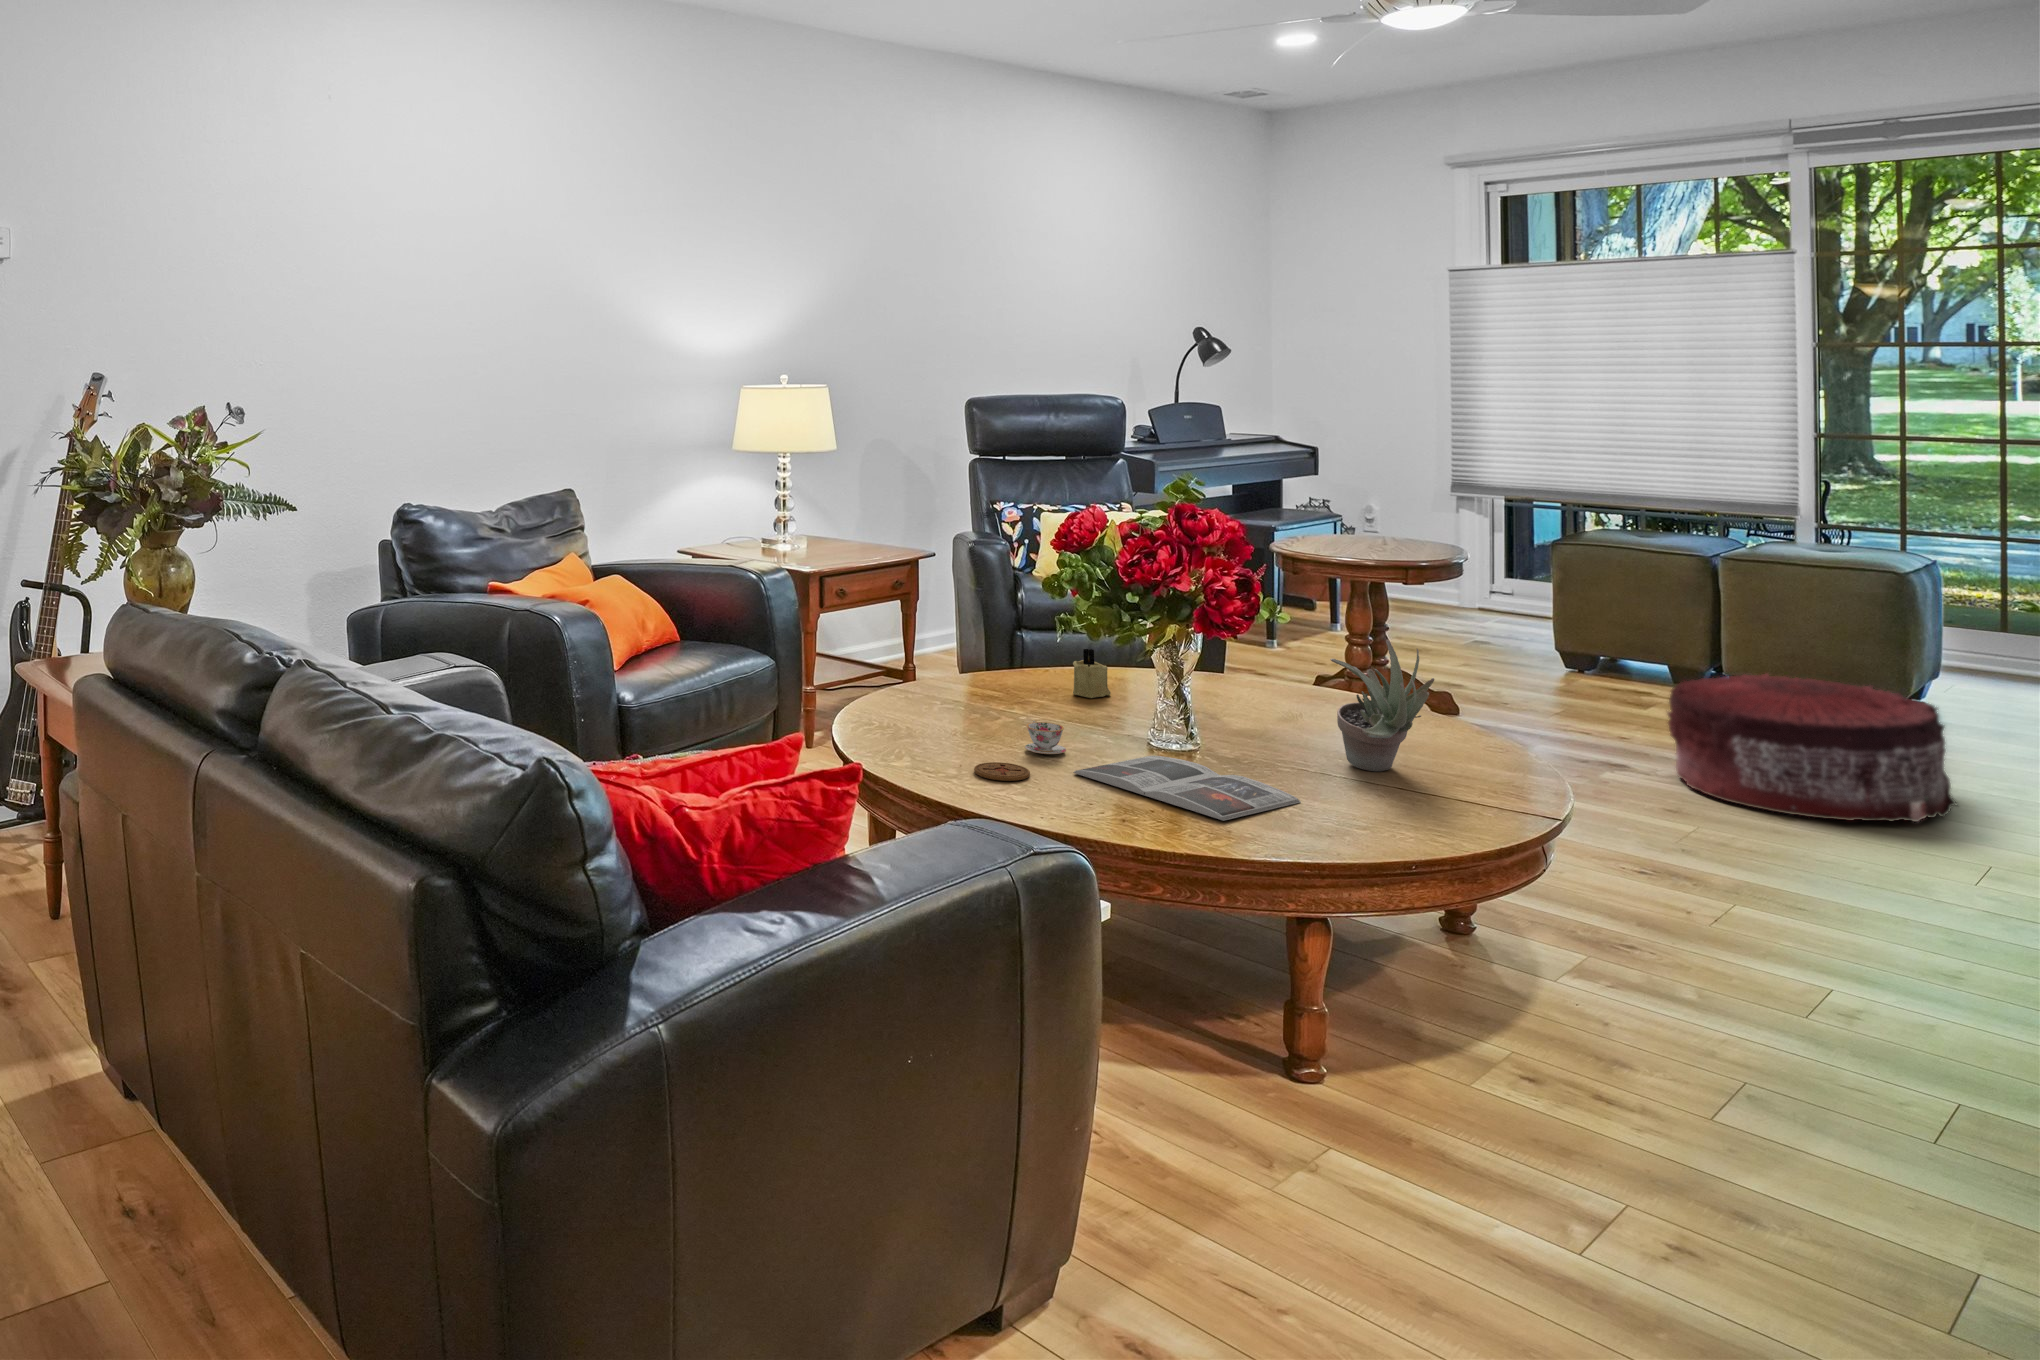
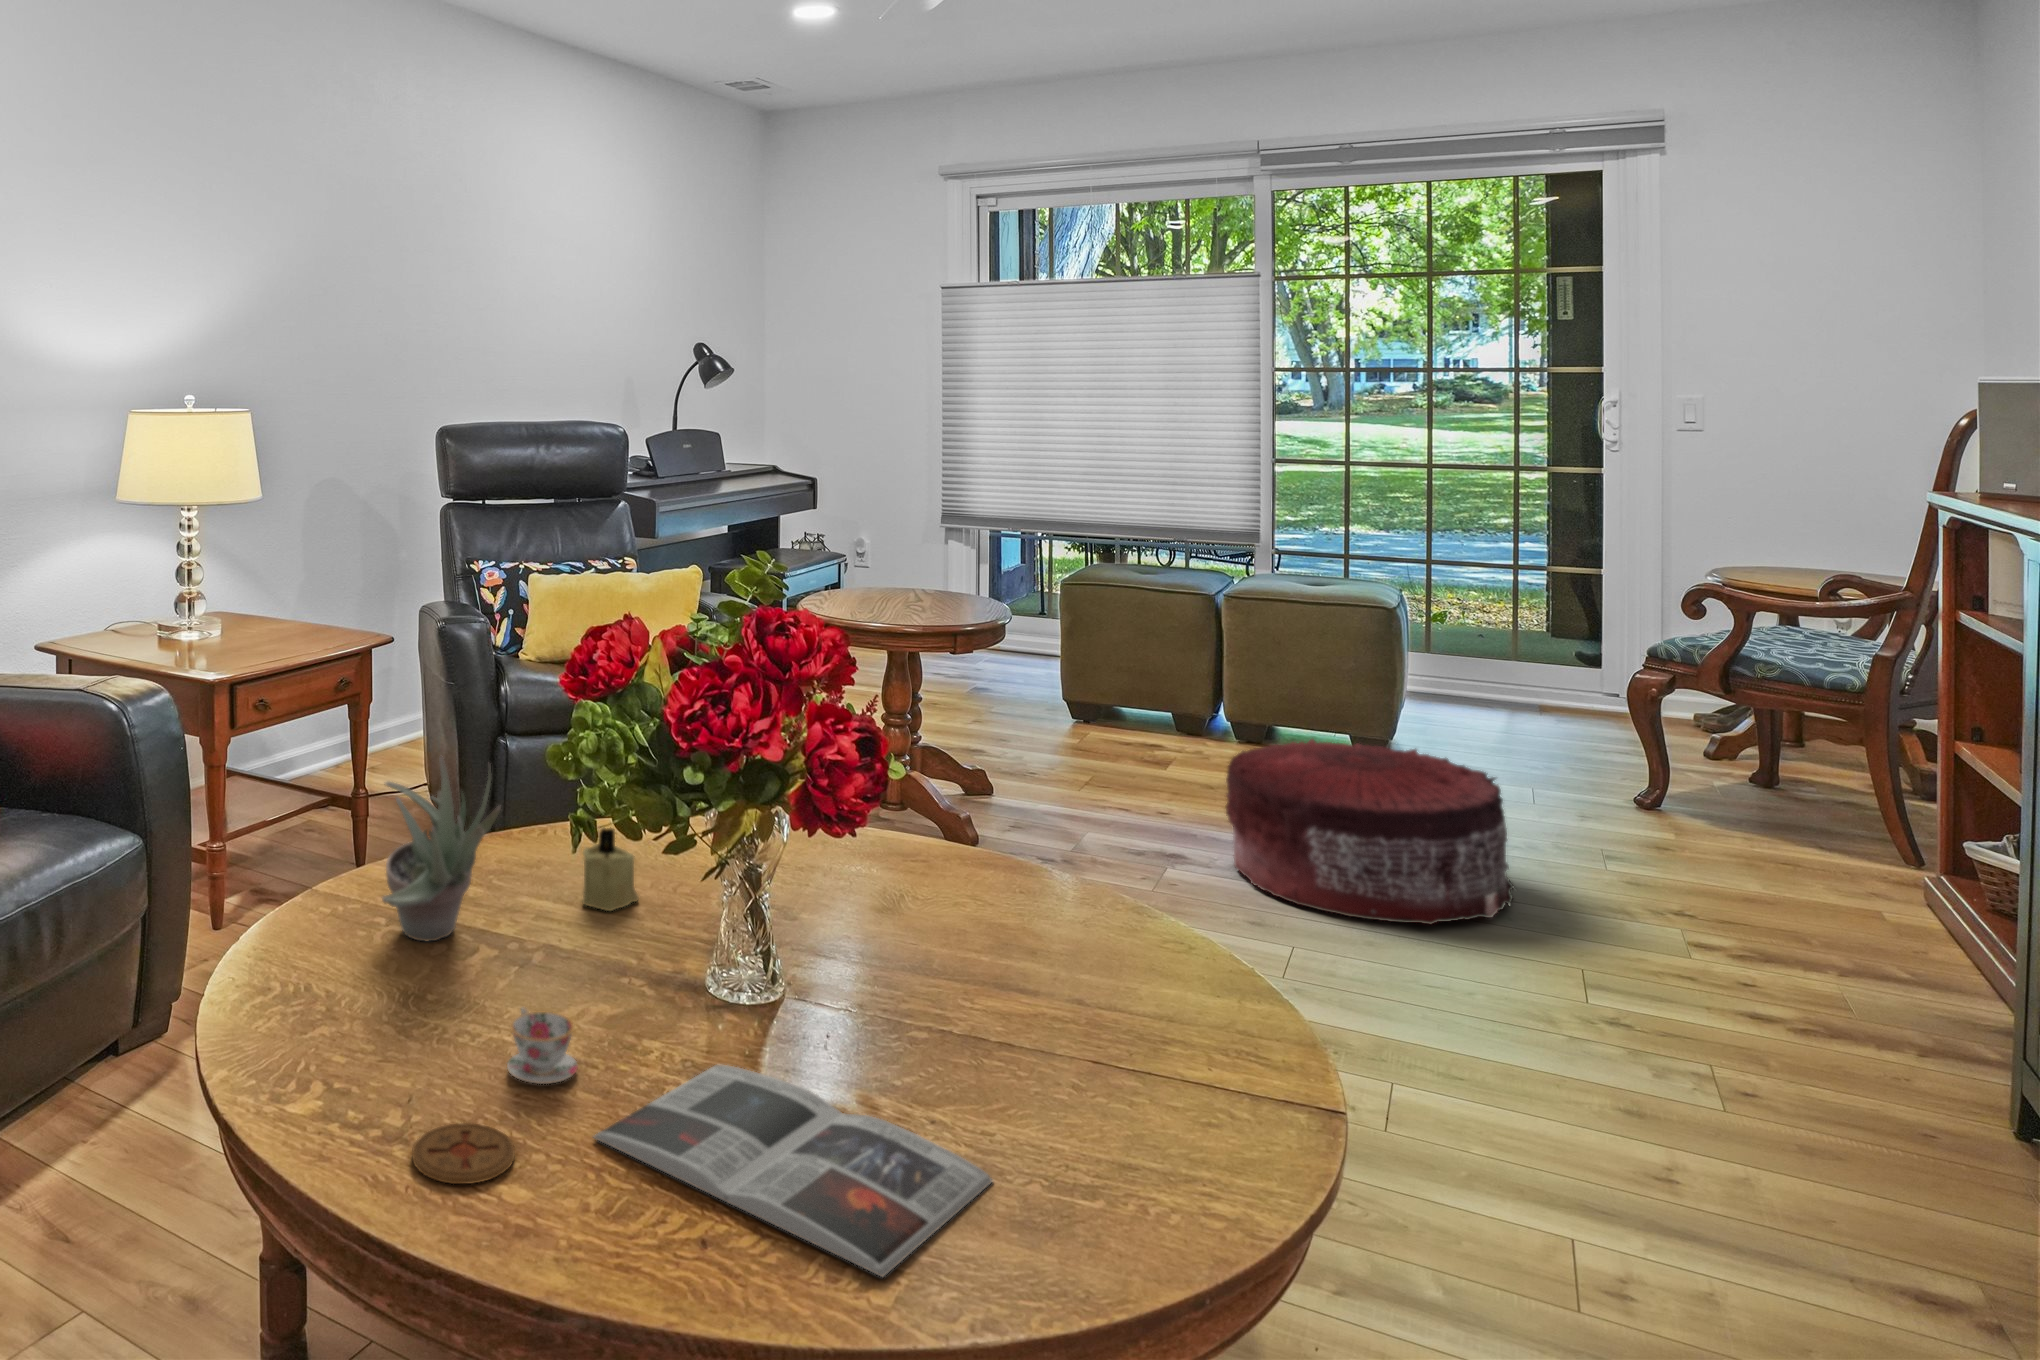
succulent plant: present [1330,640,1434,771] -> present [382,756,501,942]

